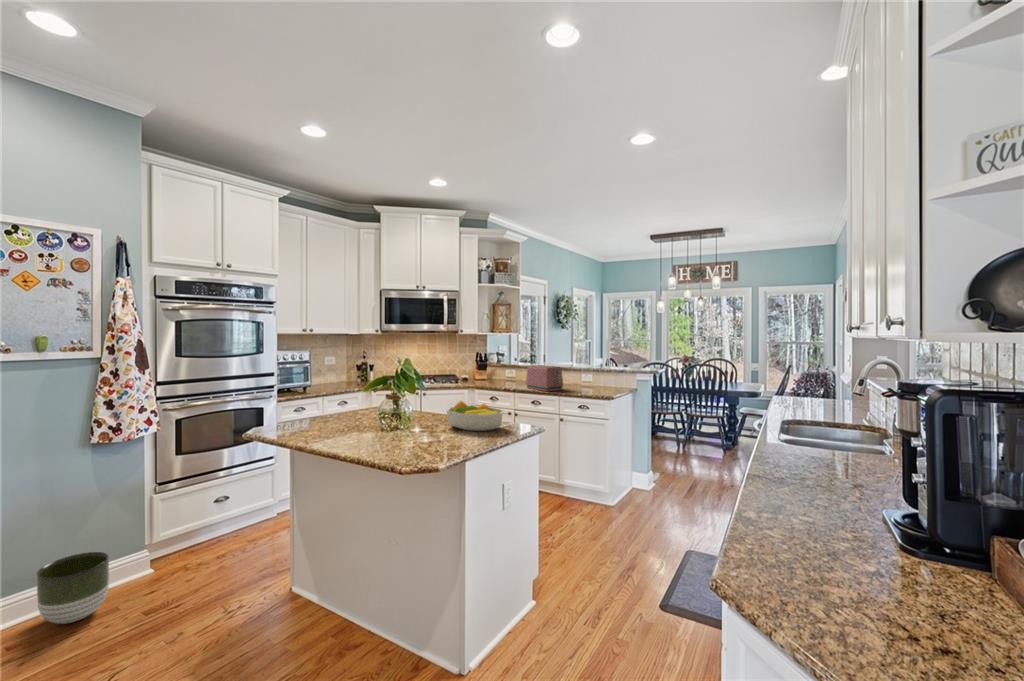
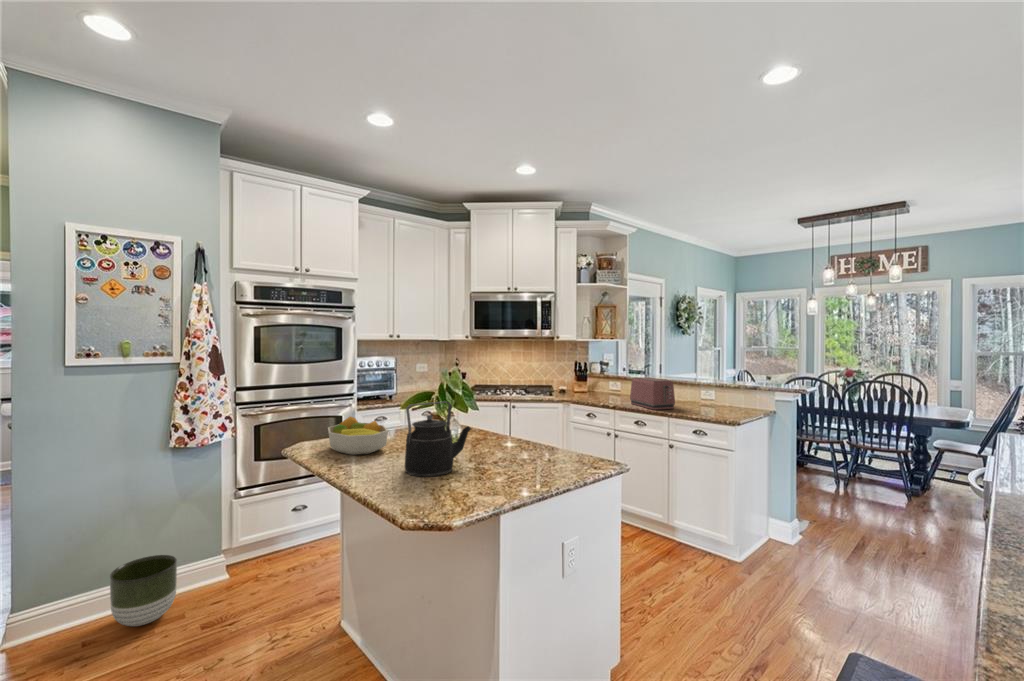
kettle: none [373,384,425,444] -> present [405,401,471,477]
fruit bowl: present [447,401,503,431] -> present [328,417,388,455]

